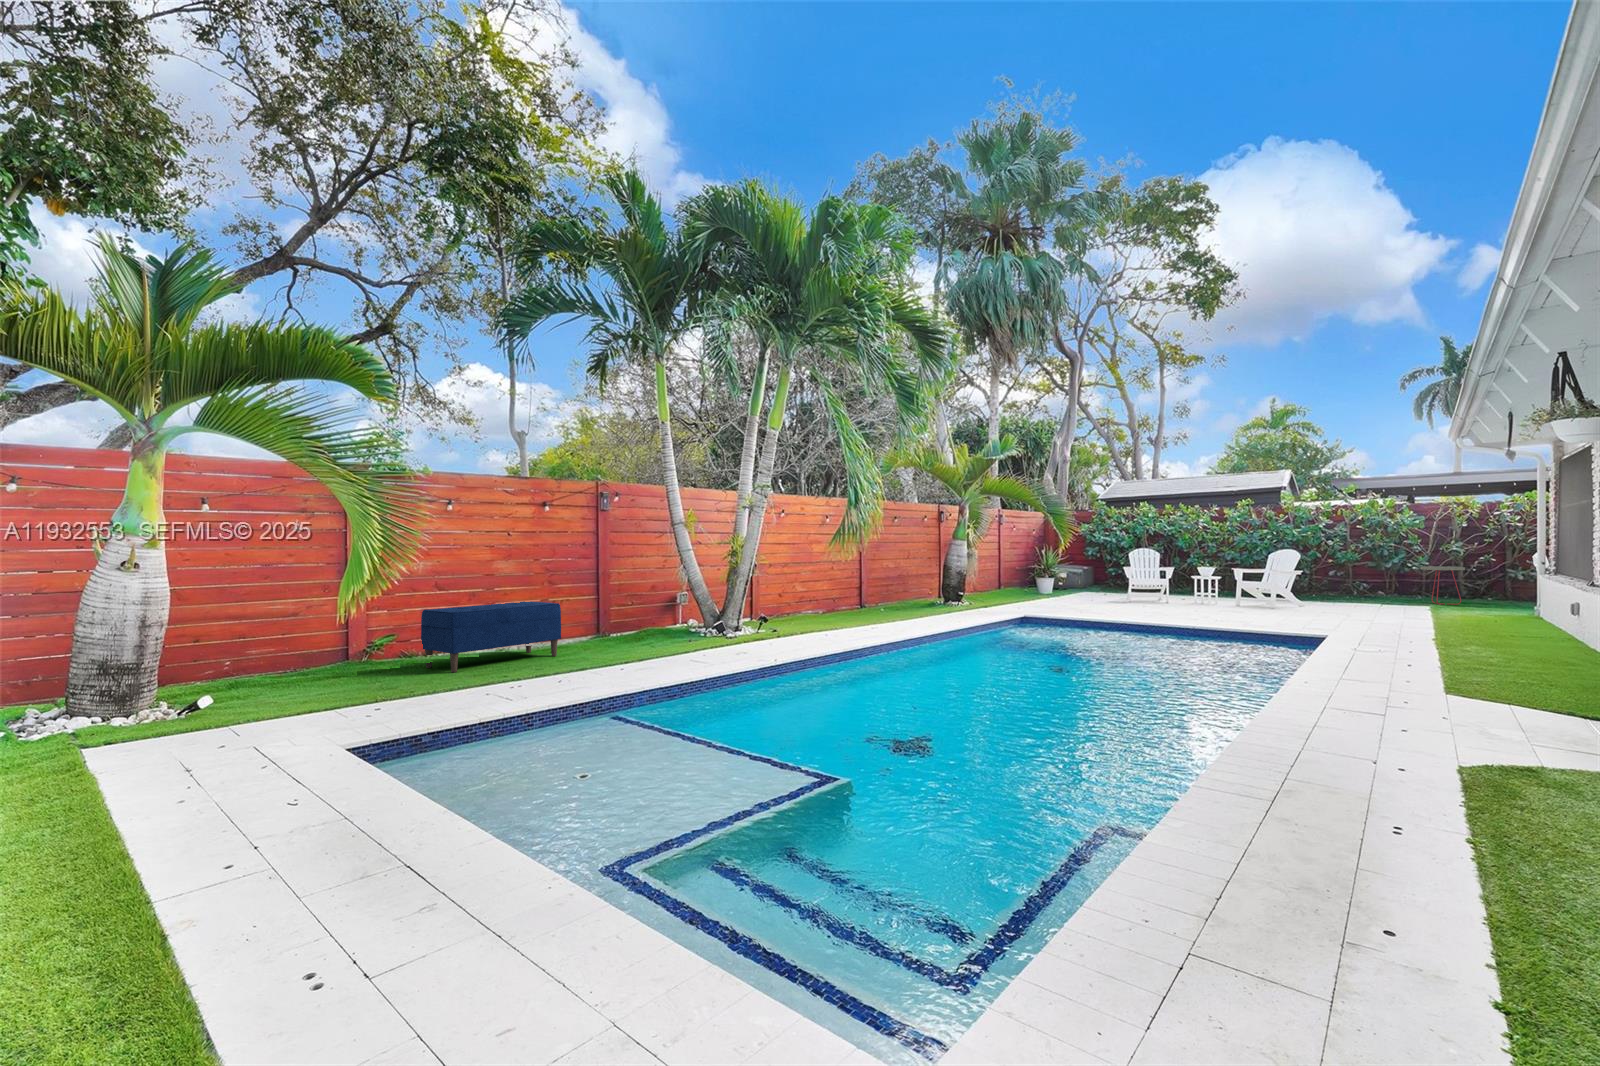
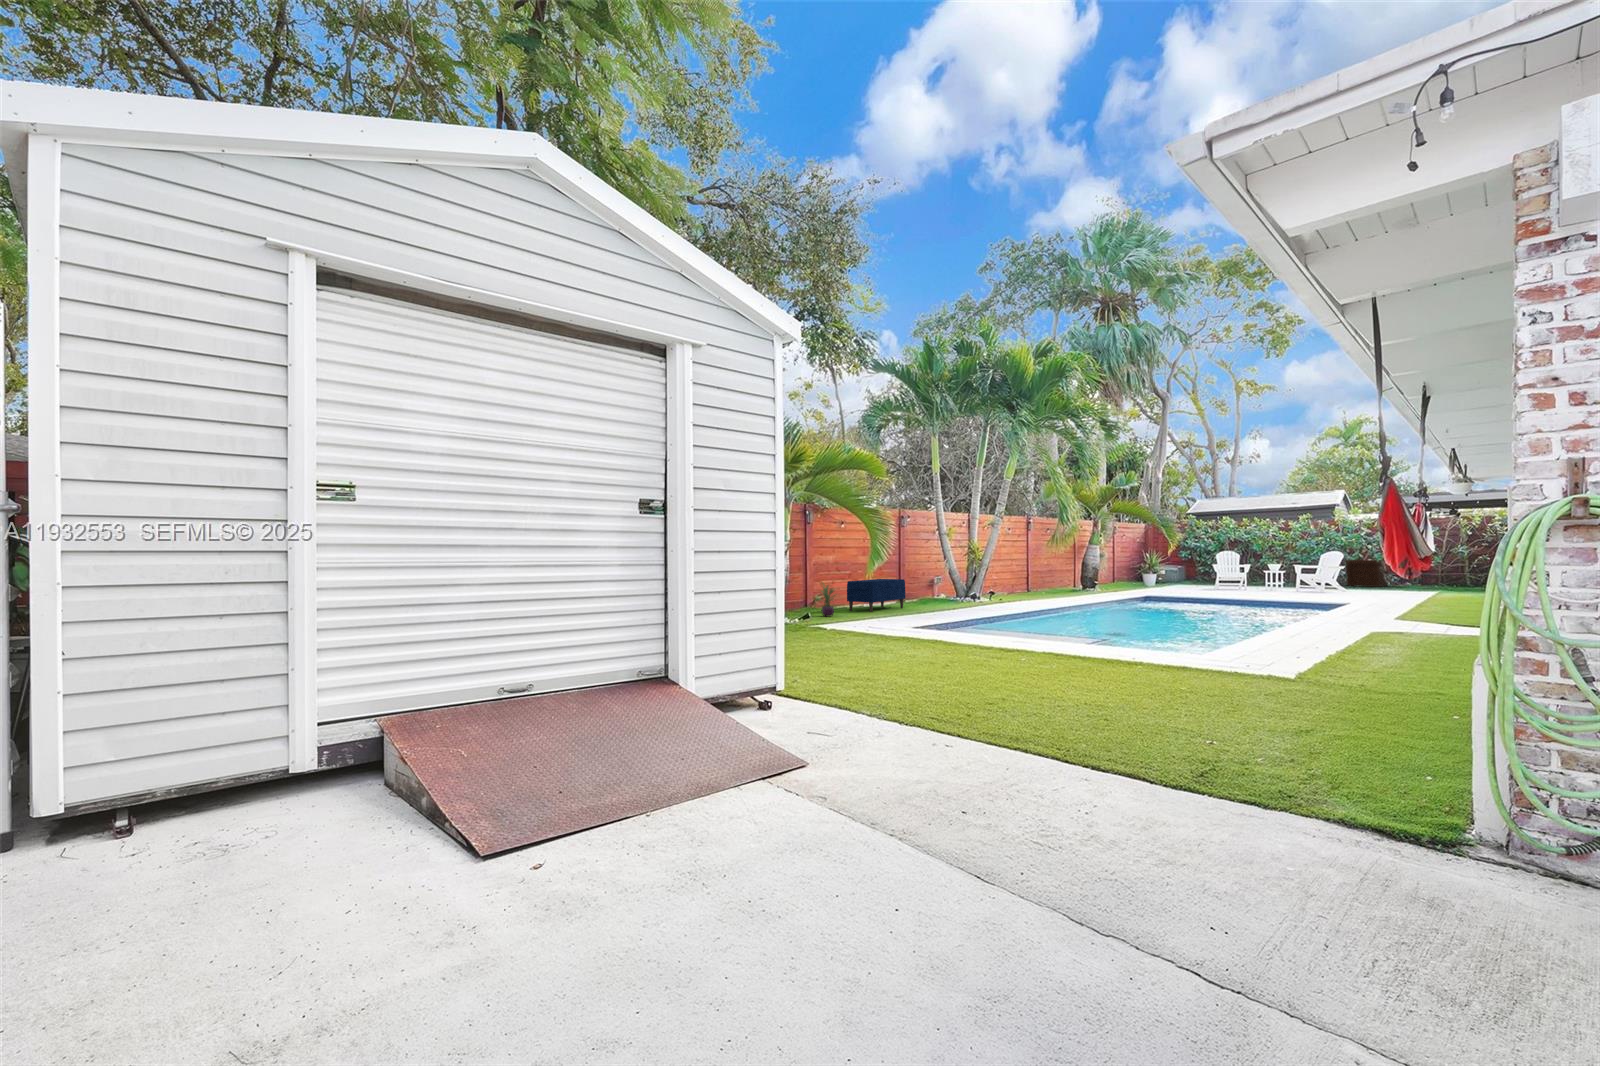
wooden crate: none [1301,561,1356,599] -> present [1346,560,1388,587]
side table: present [1421,567,1465,605] -> none [1432,563,1463,590]
decorative plant: none [267,616,357,691] -> present [816,584,834,617]

